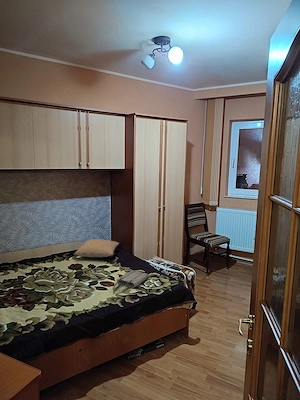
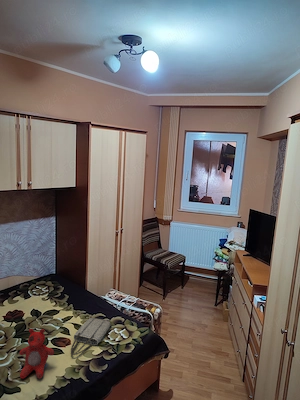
pillow: present [75,239,119,257] -> none [12,273,67,299]
stuffed bear: none [74,265,99,301] -> present [19,329,54,379]

